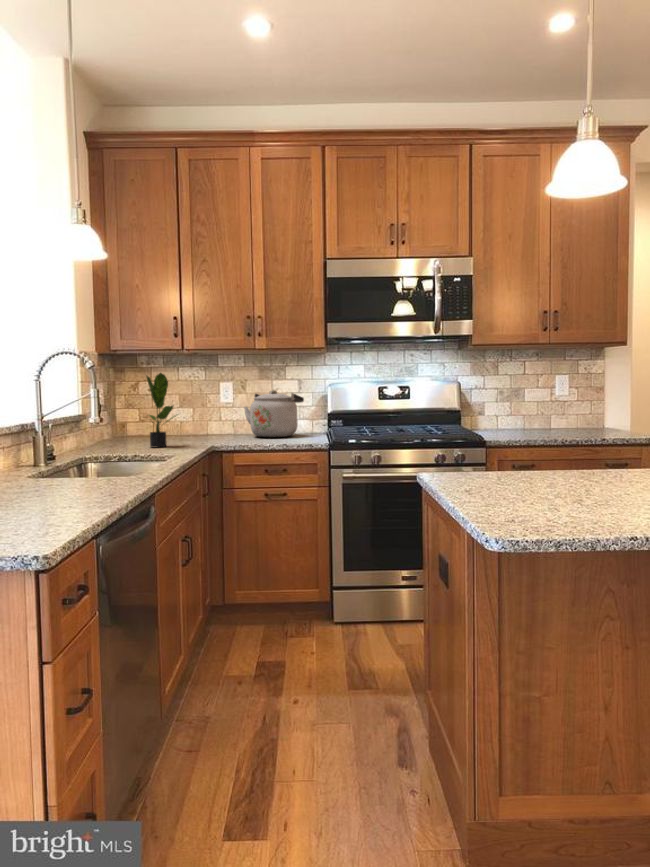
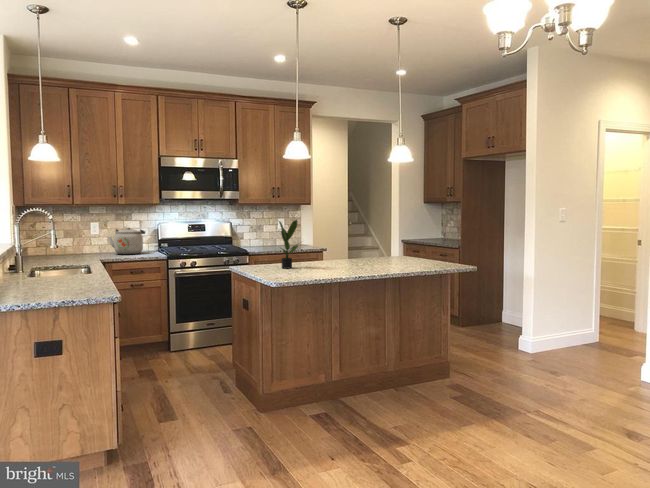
potted plant: present [146,373,176,447] -> present [279,220,298,269]

